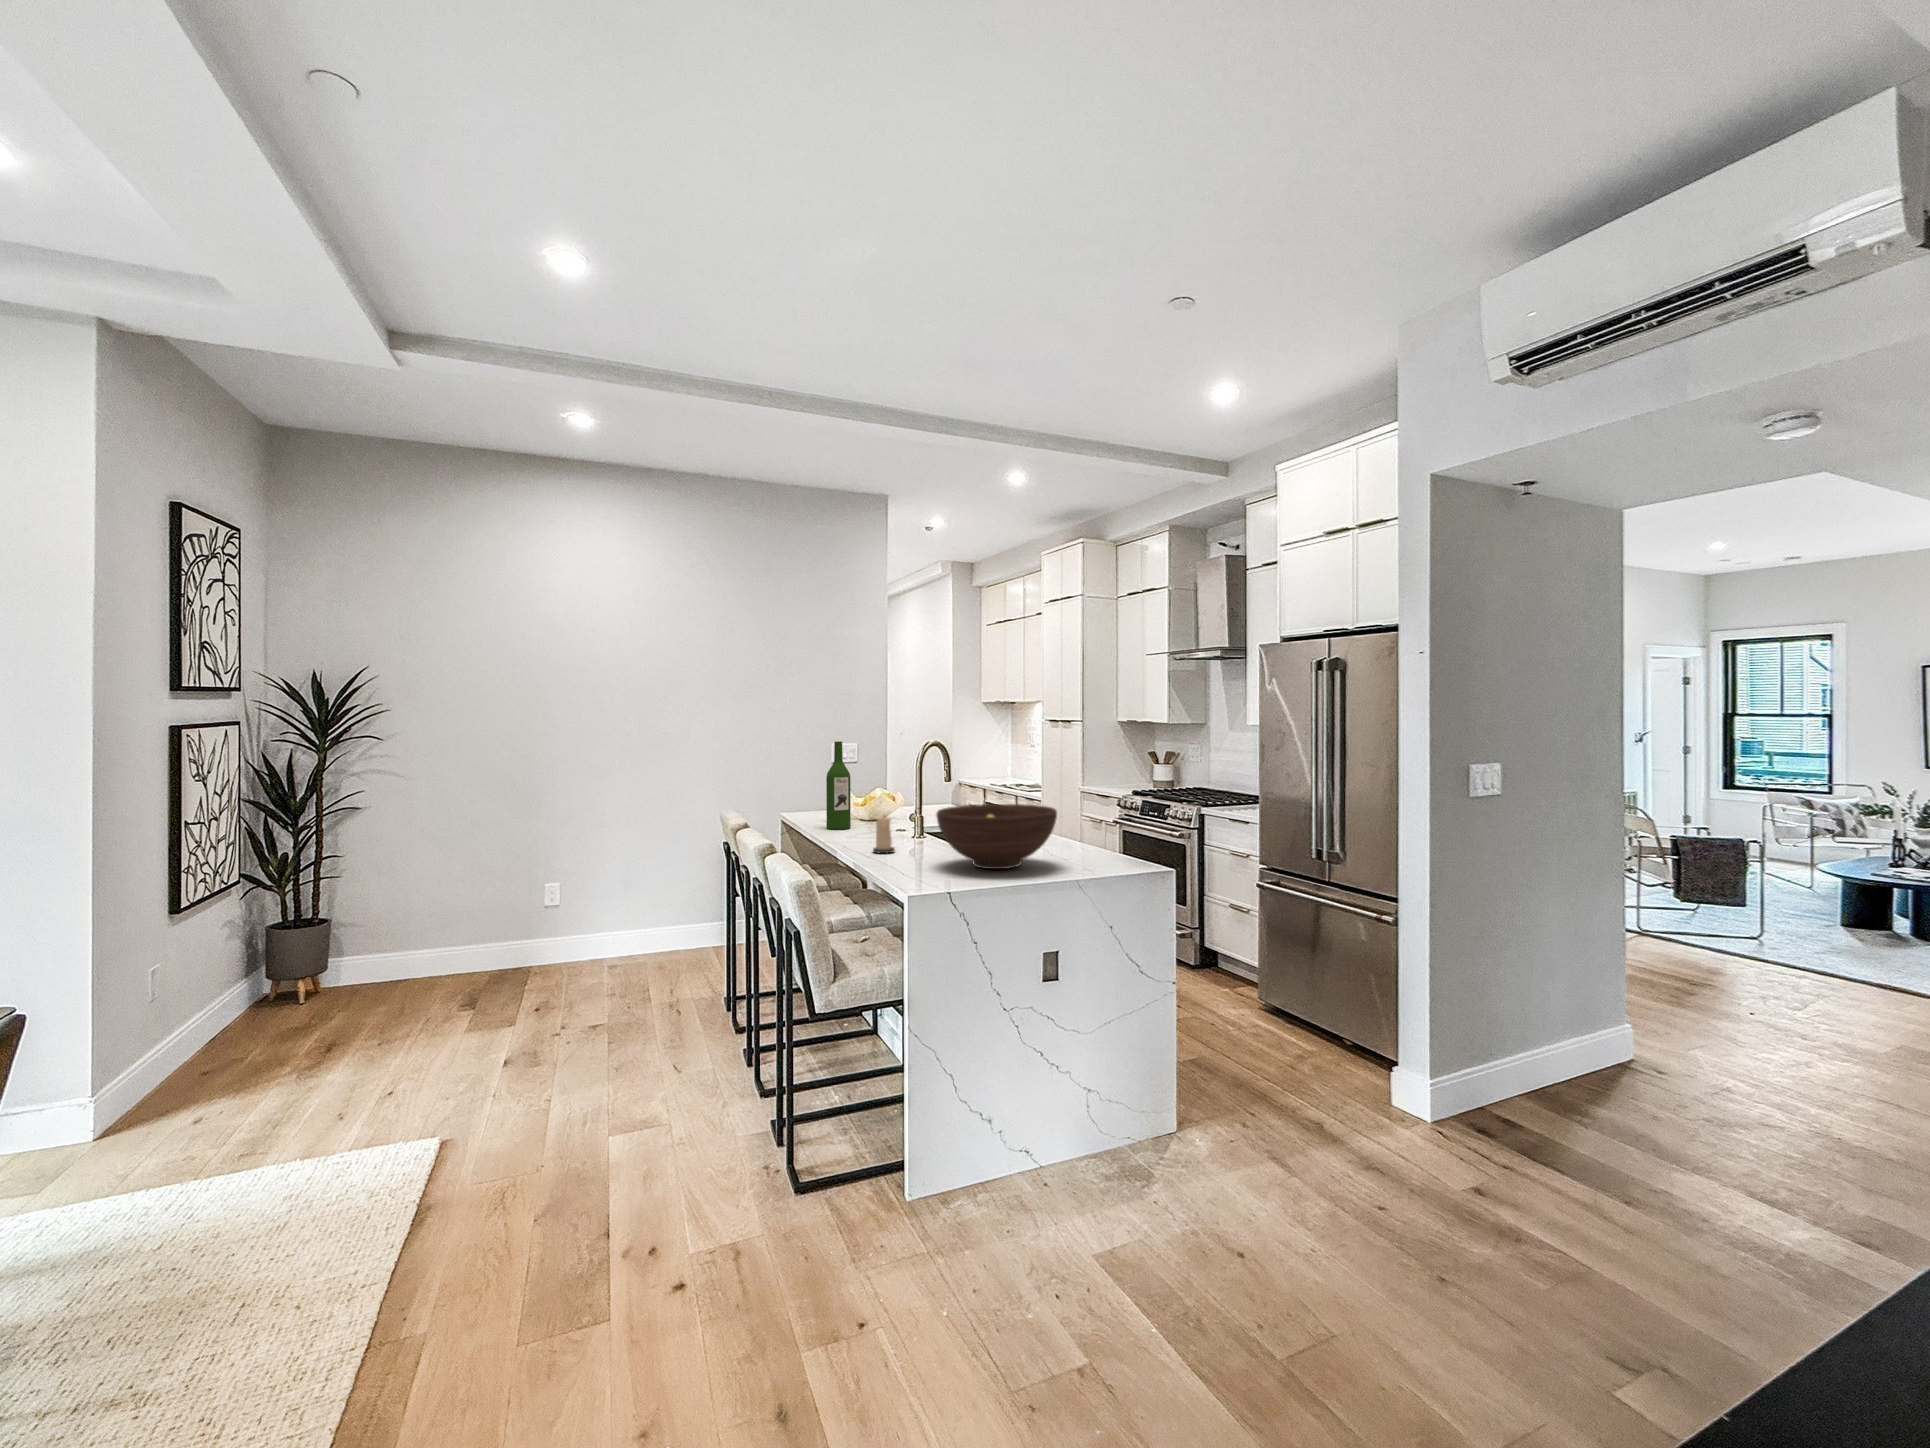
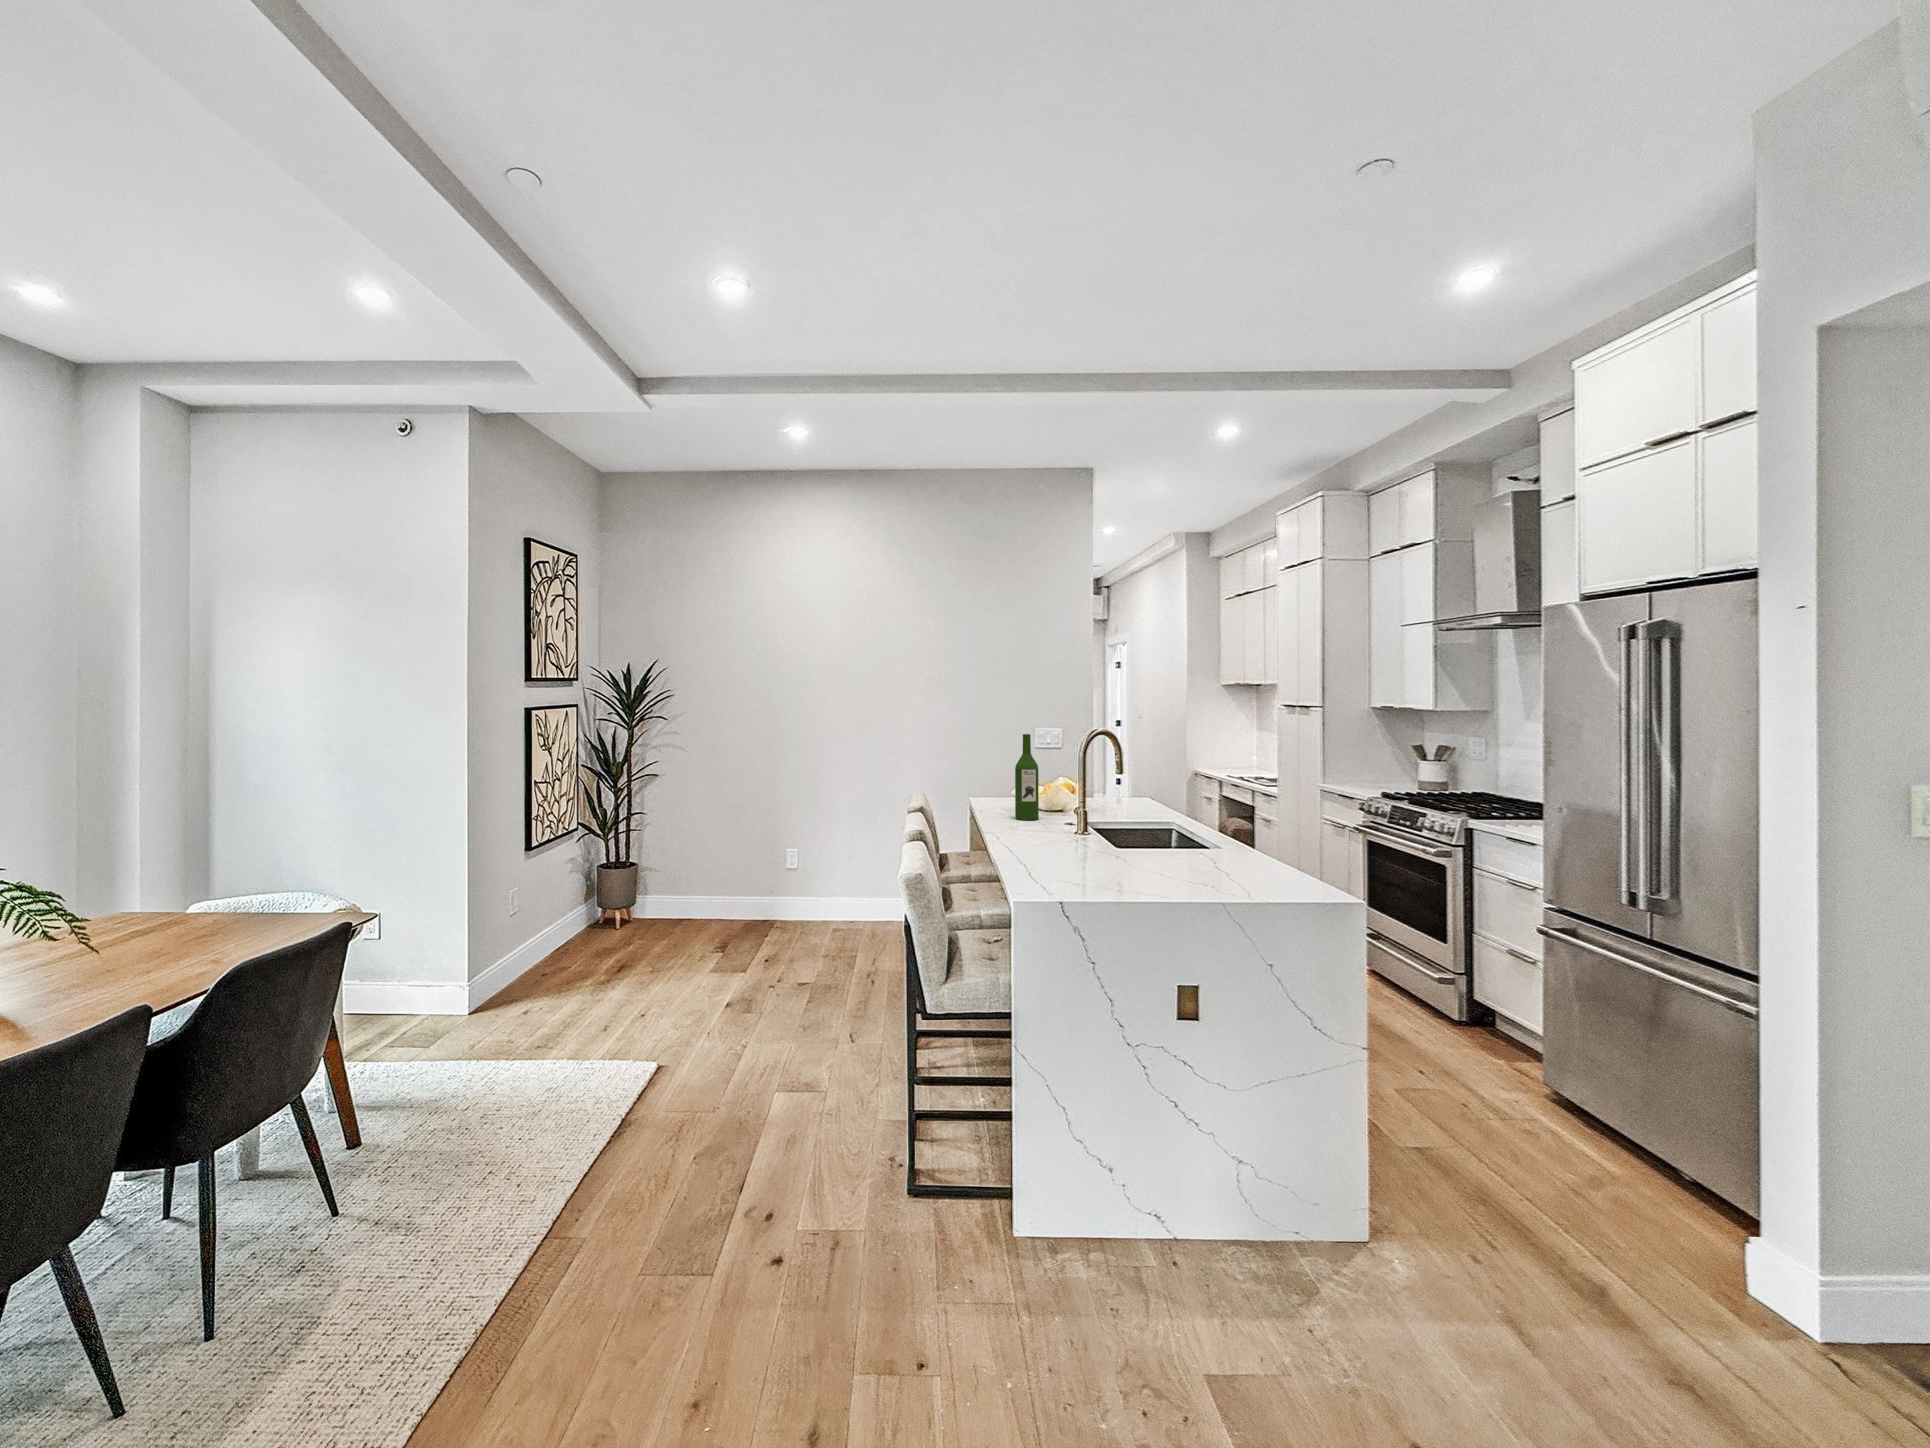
fruit bowl: present [936,804,1057,869] -> none [1092,806,1219,874]
candle: present [873,816,895,853] -> none [1042,810,1064,849]

